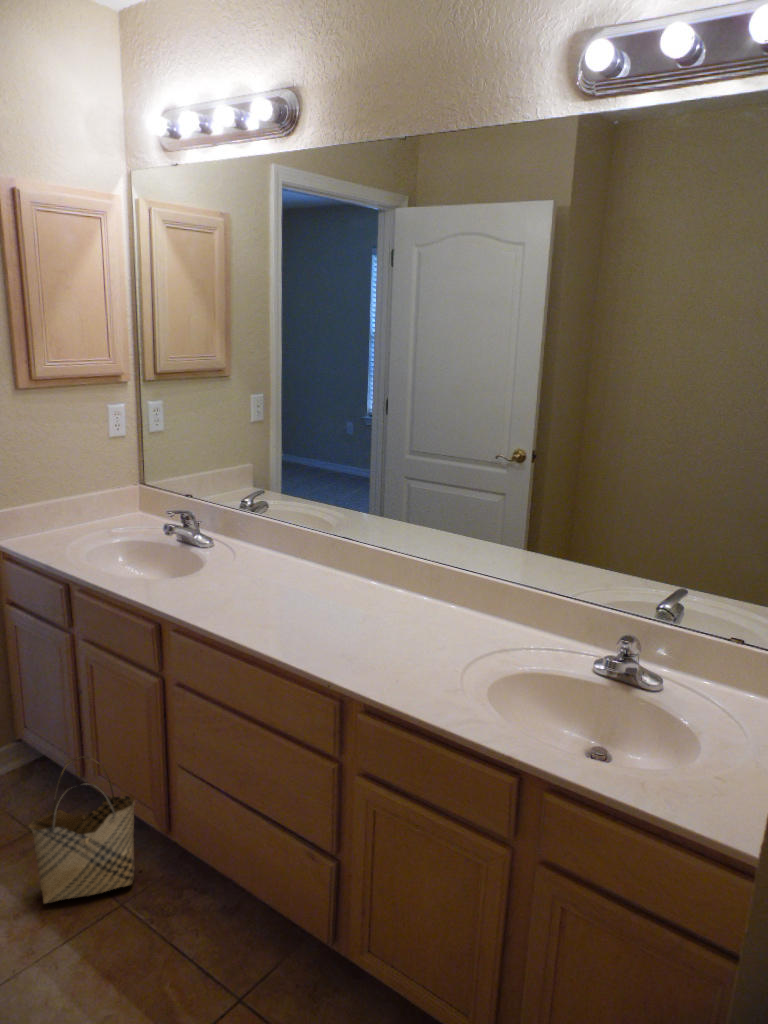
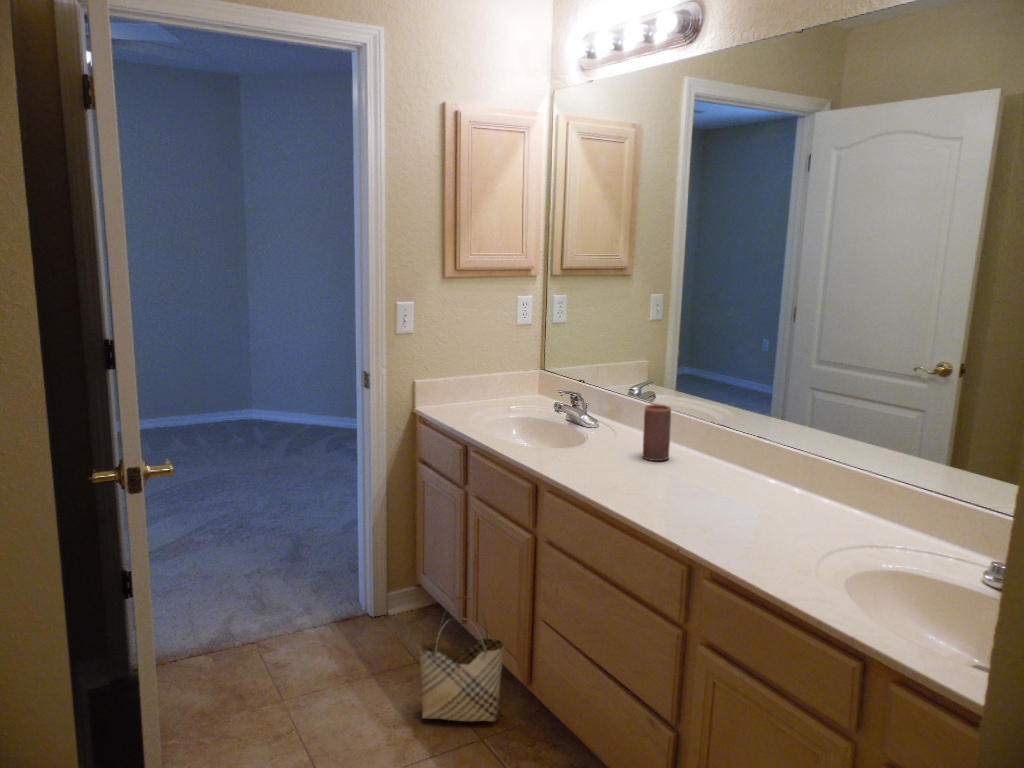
candle: none [269,521,297,580] -> present [643,404,671,461]

